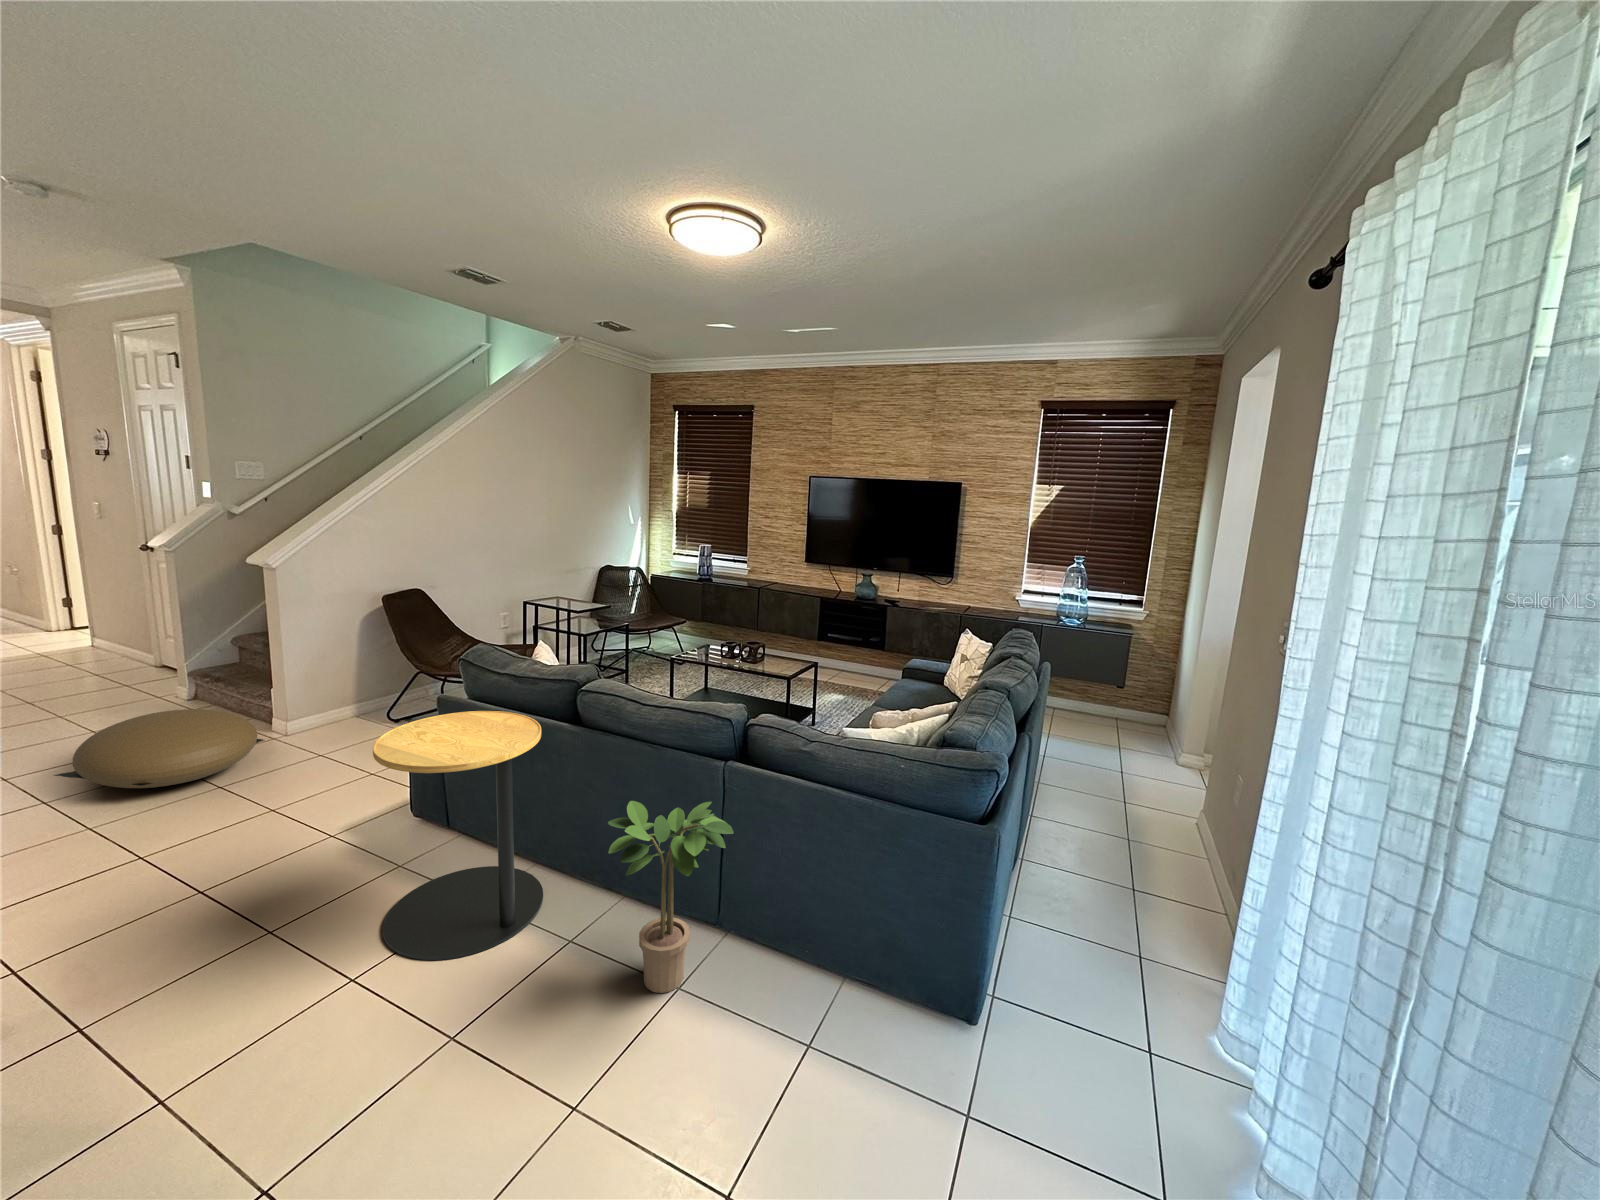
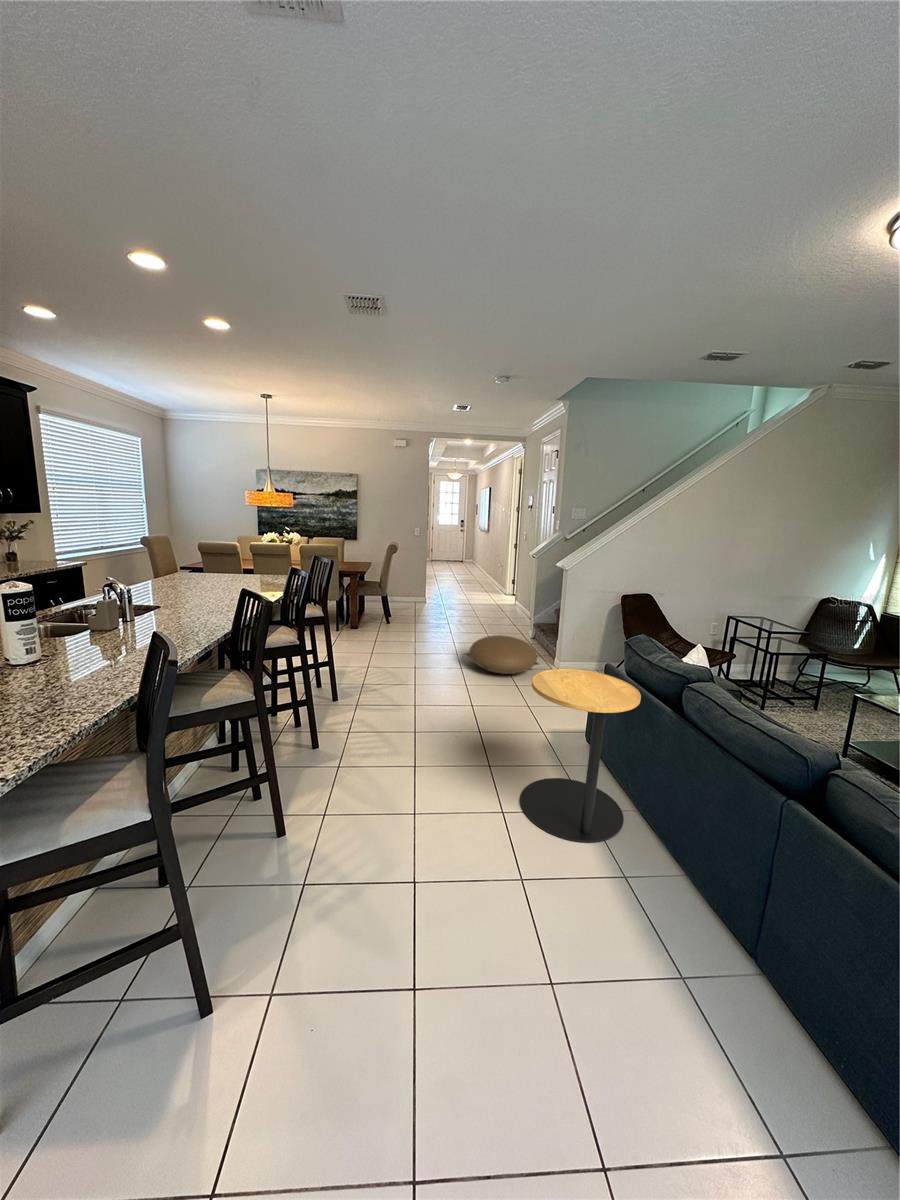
potted plant: present [608,801,733,993] -> none [630,785,755,975]

